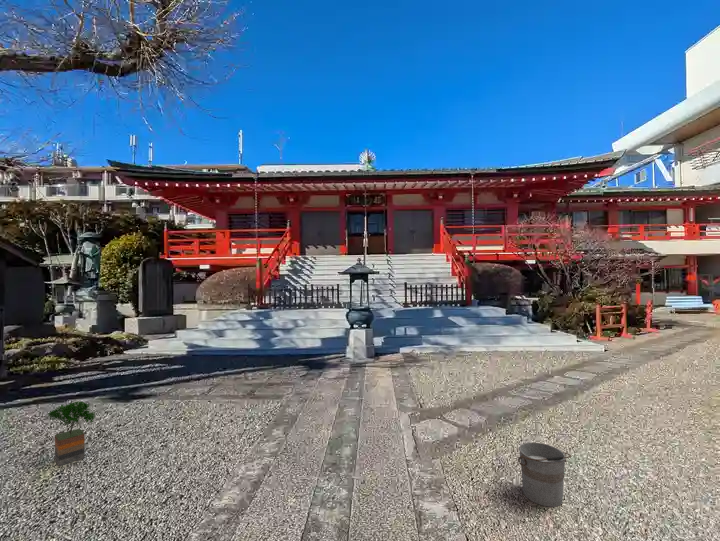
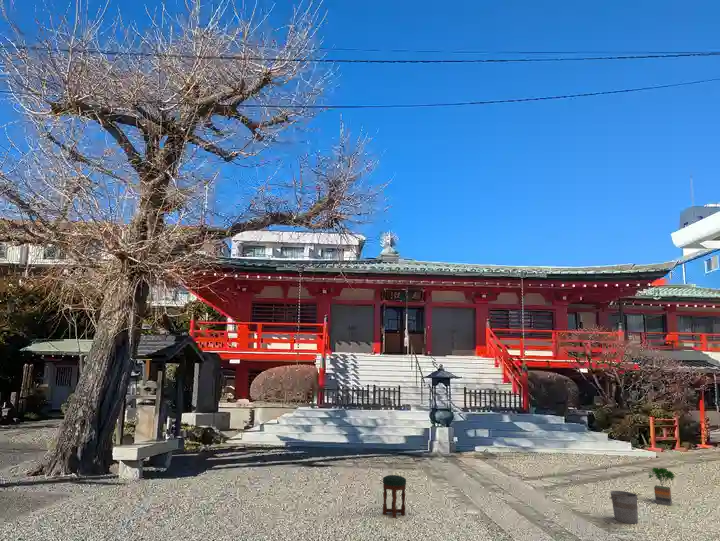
potted tree: present [48,401,95,466] -> present [649,468,674,506]
stool: none [102,436,152,517] -> present [383,475,406,518]

